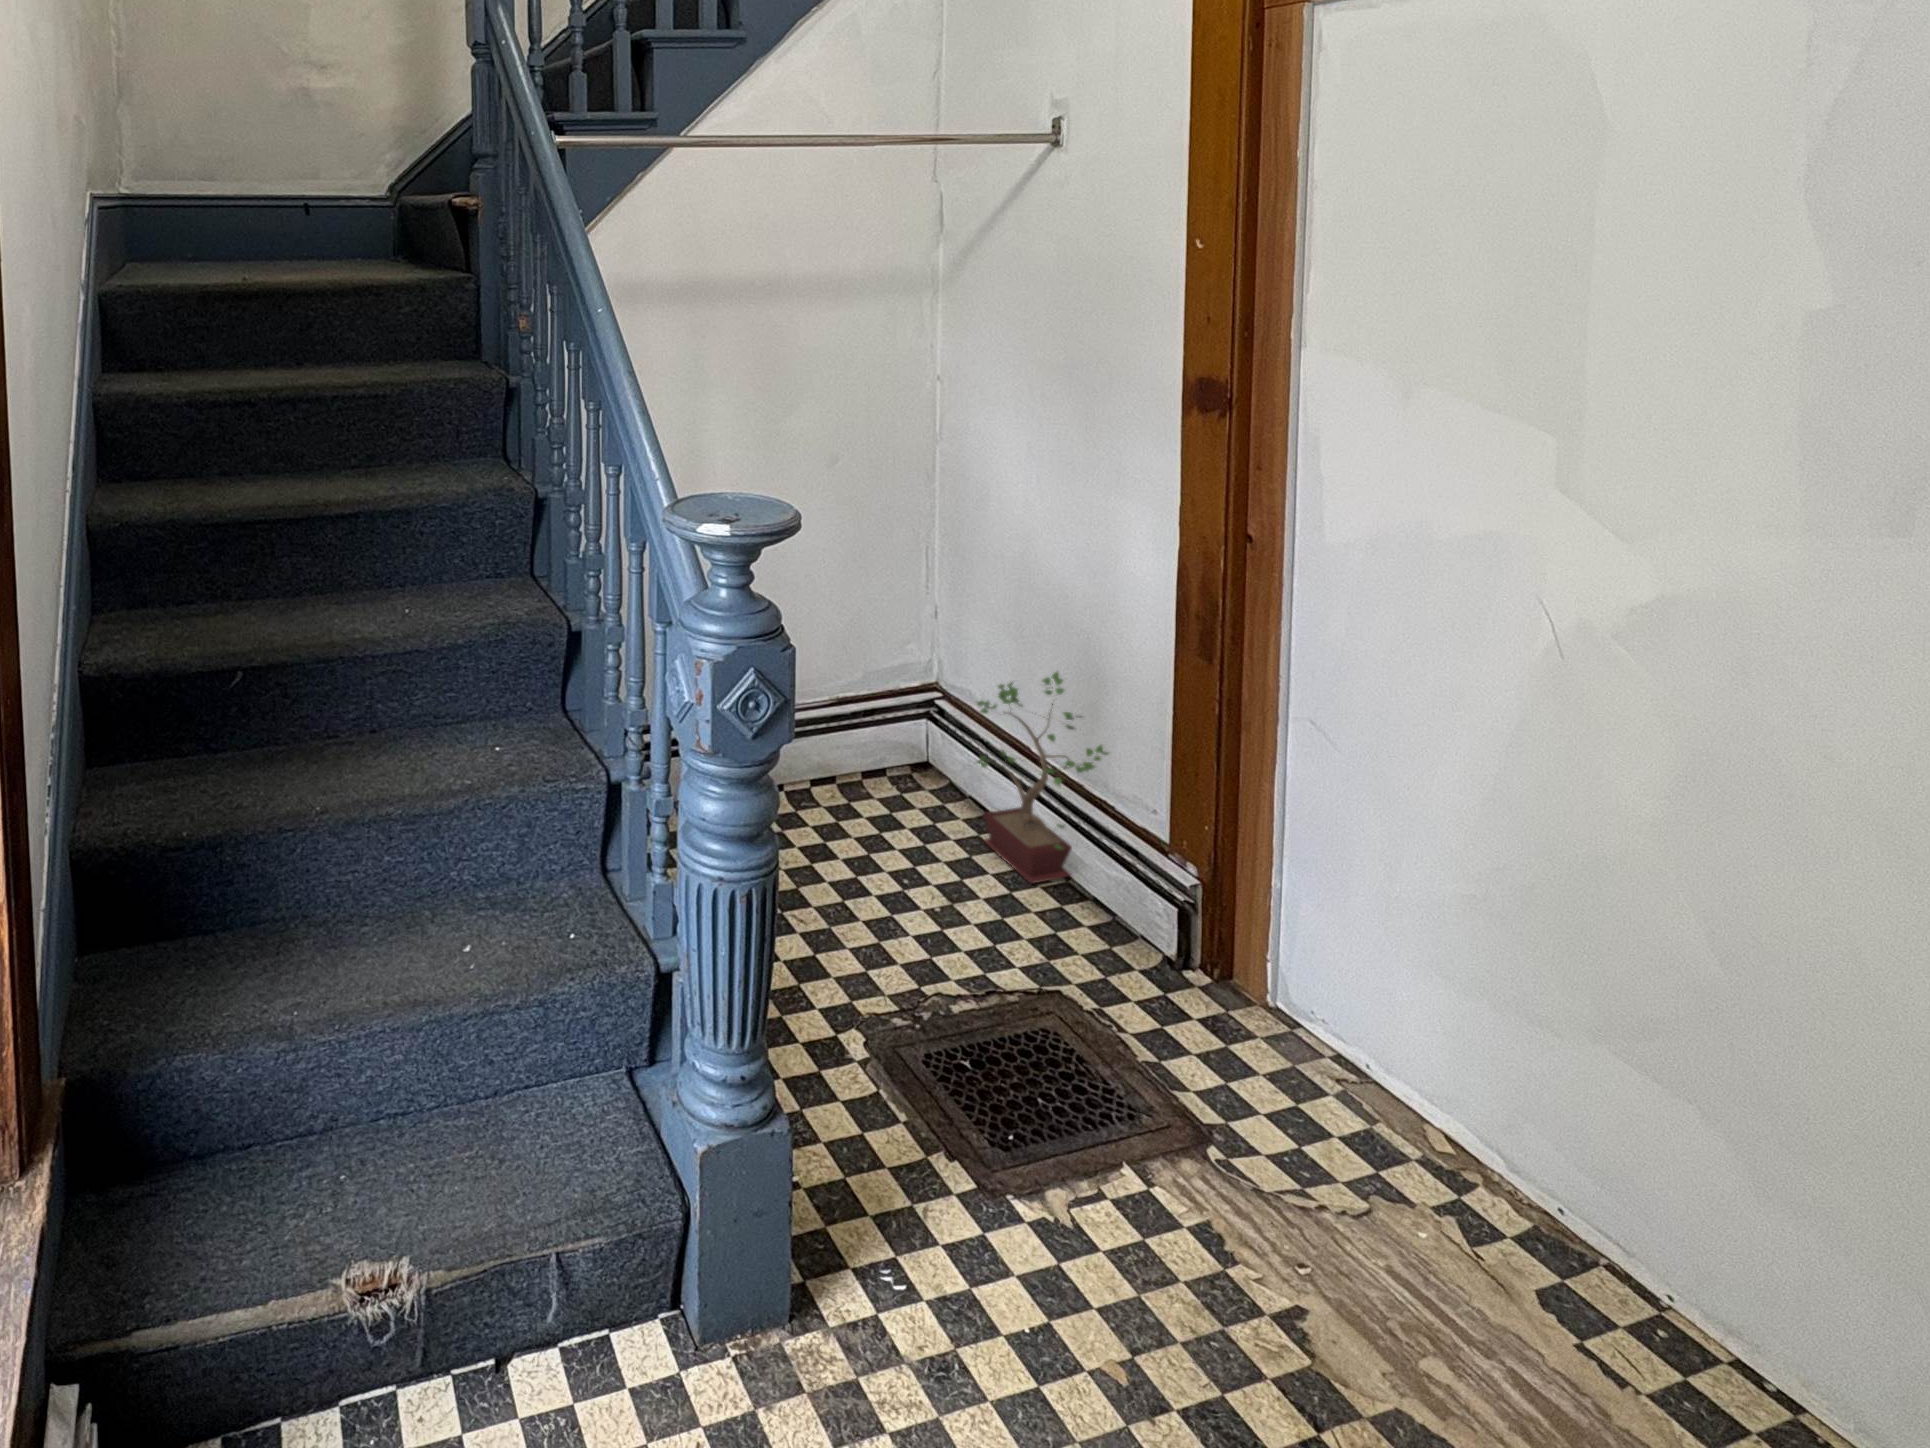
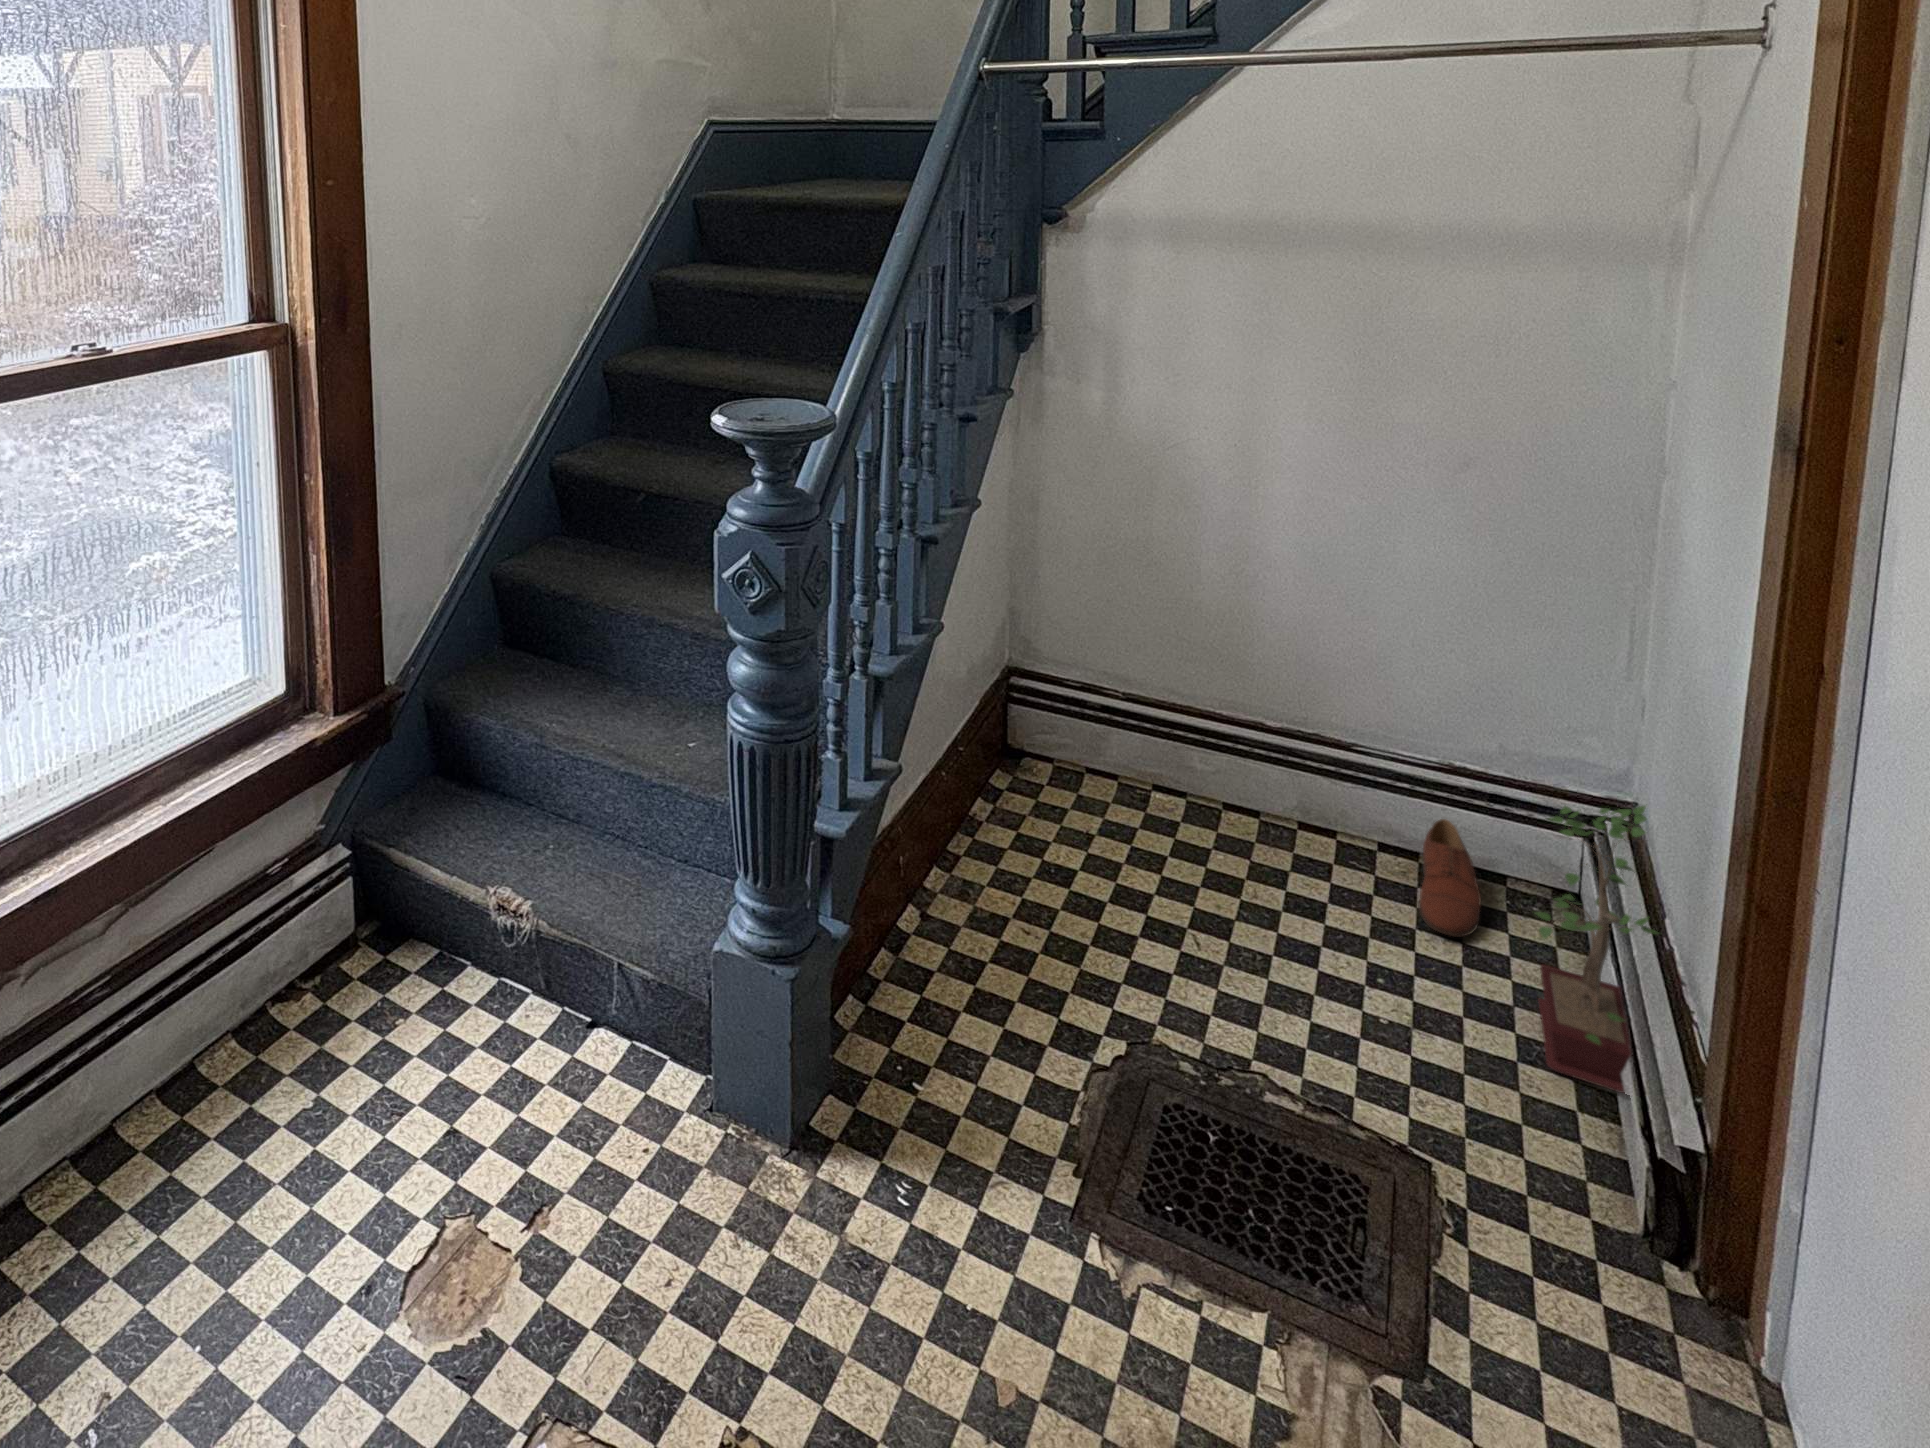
shoe: none [840,738,914,823] -> present [1418,819,1481,937]

